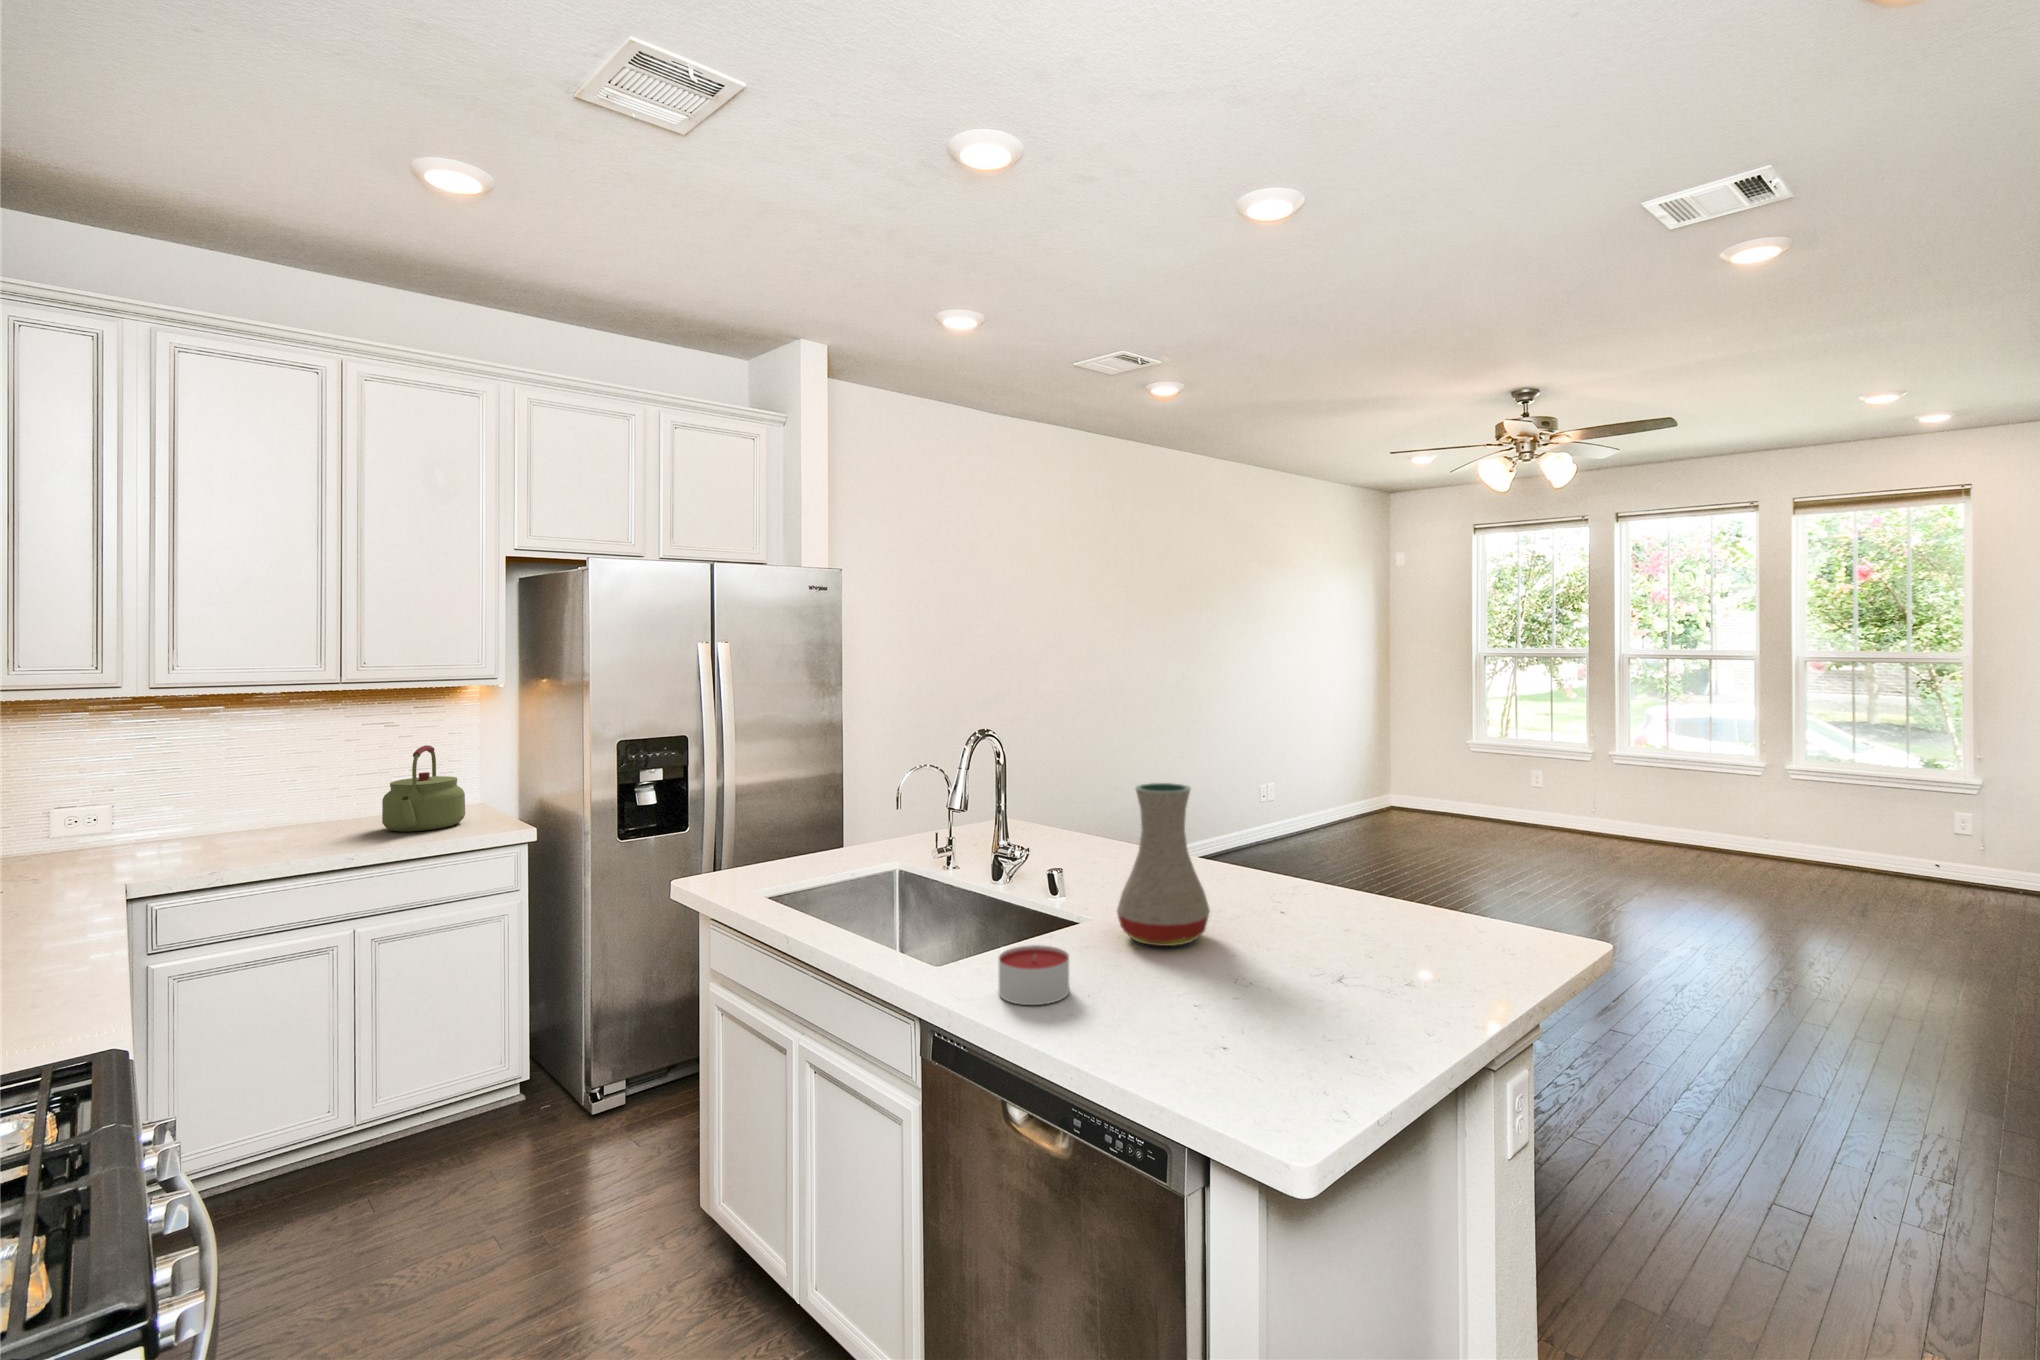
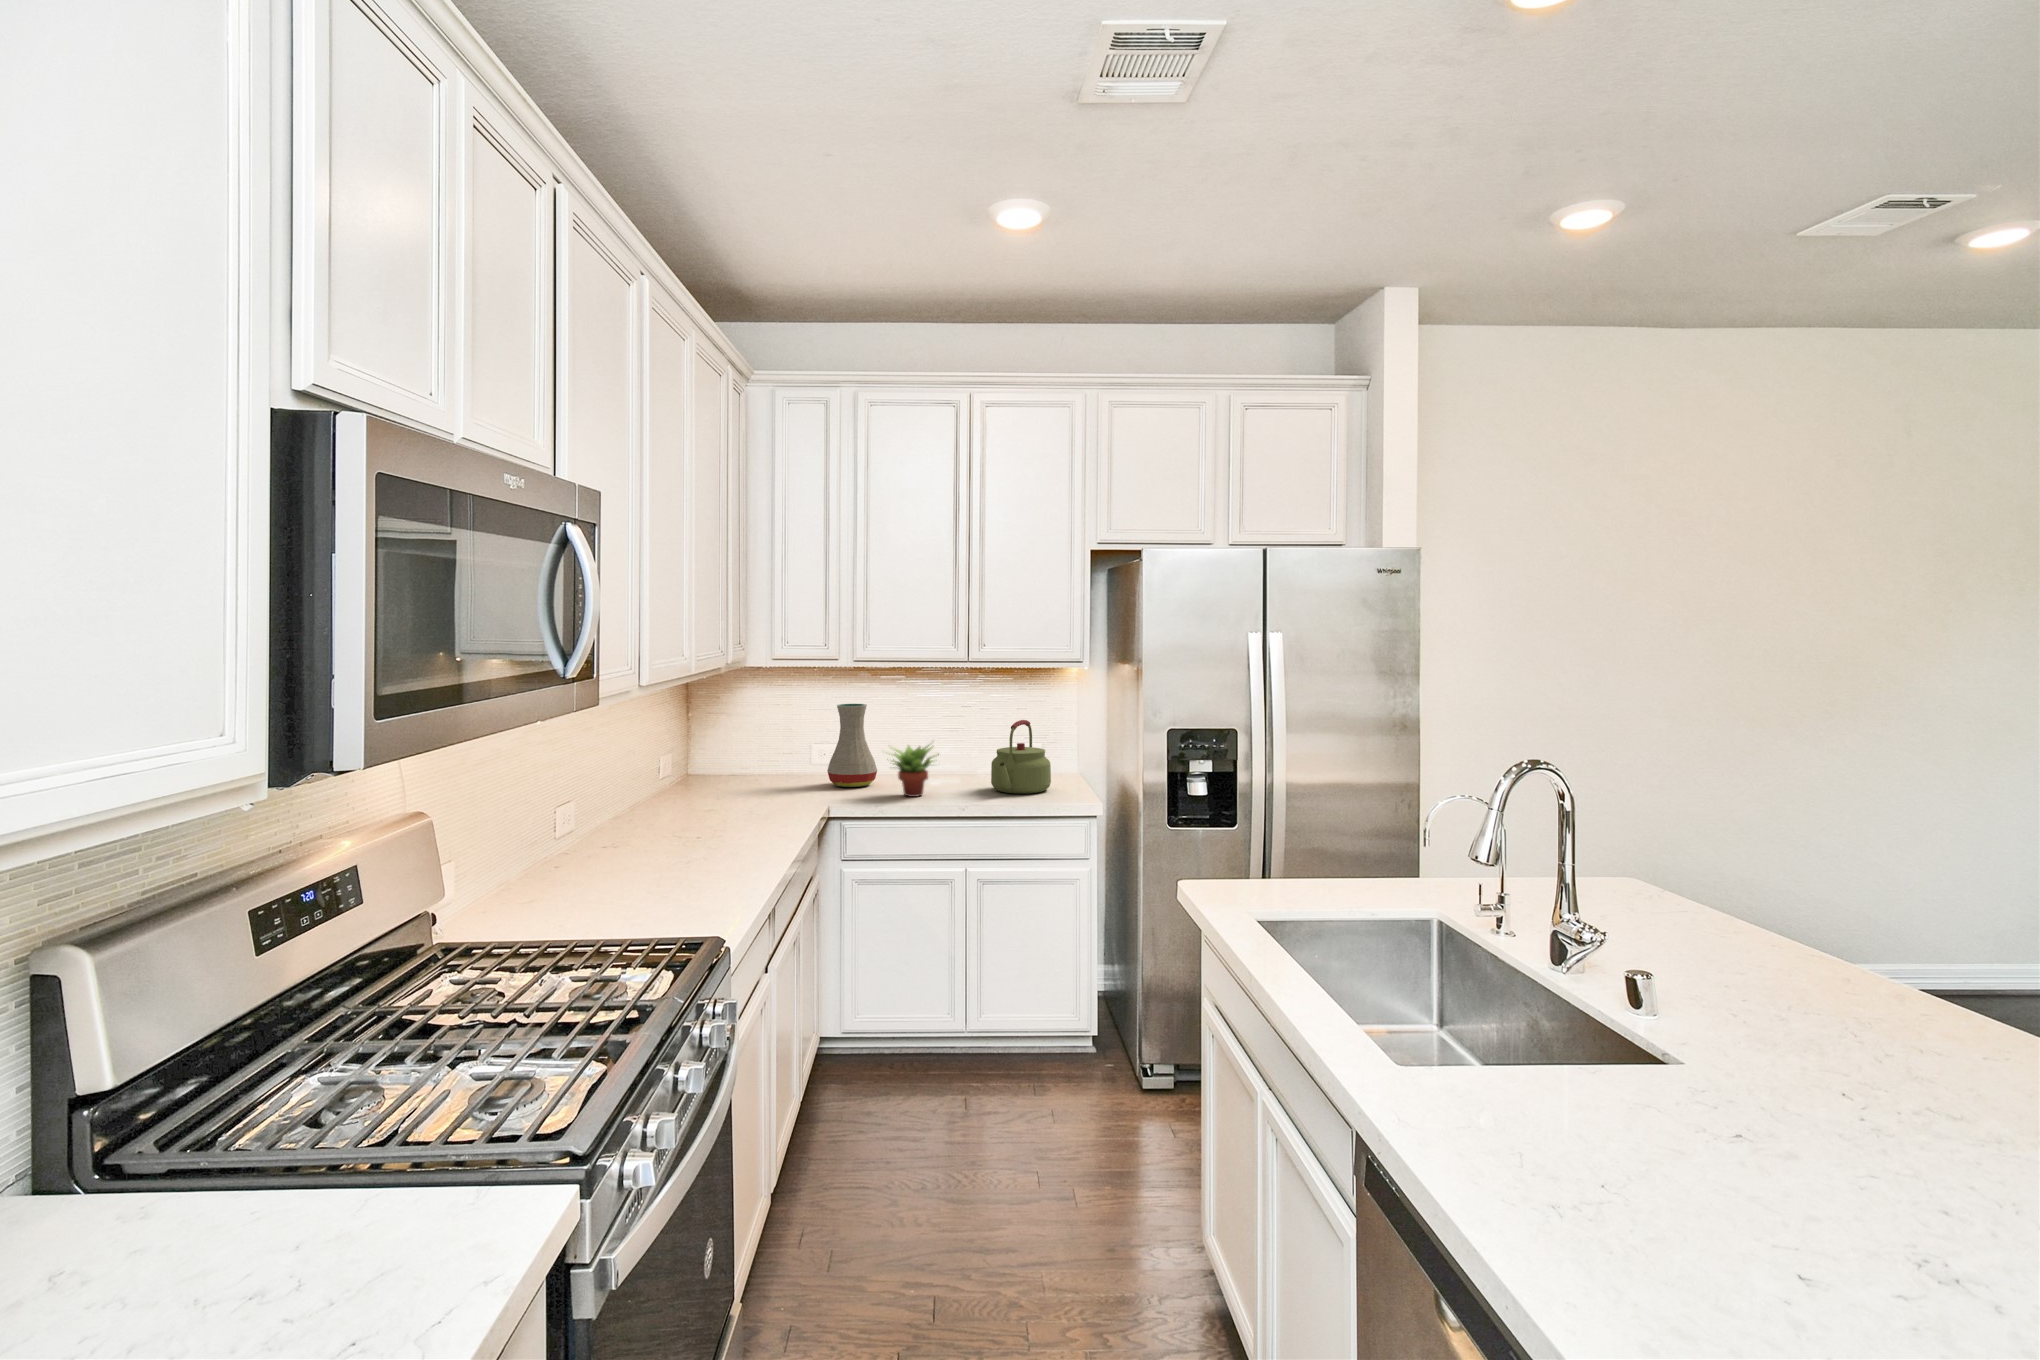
succulent plant: none [217,779,312,854] -> present [893,745,939,797]
vase: present [1117,783,1210,946] -> present [827,704,877,787]
candle: present [999,945,1069,1005] -> none [1463,1079,1580,1181]

